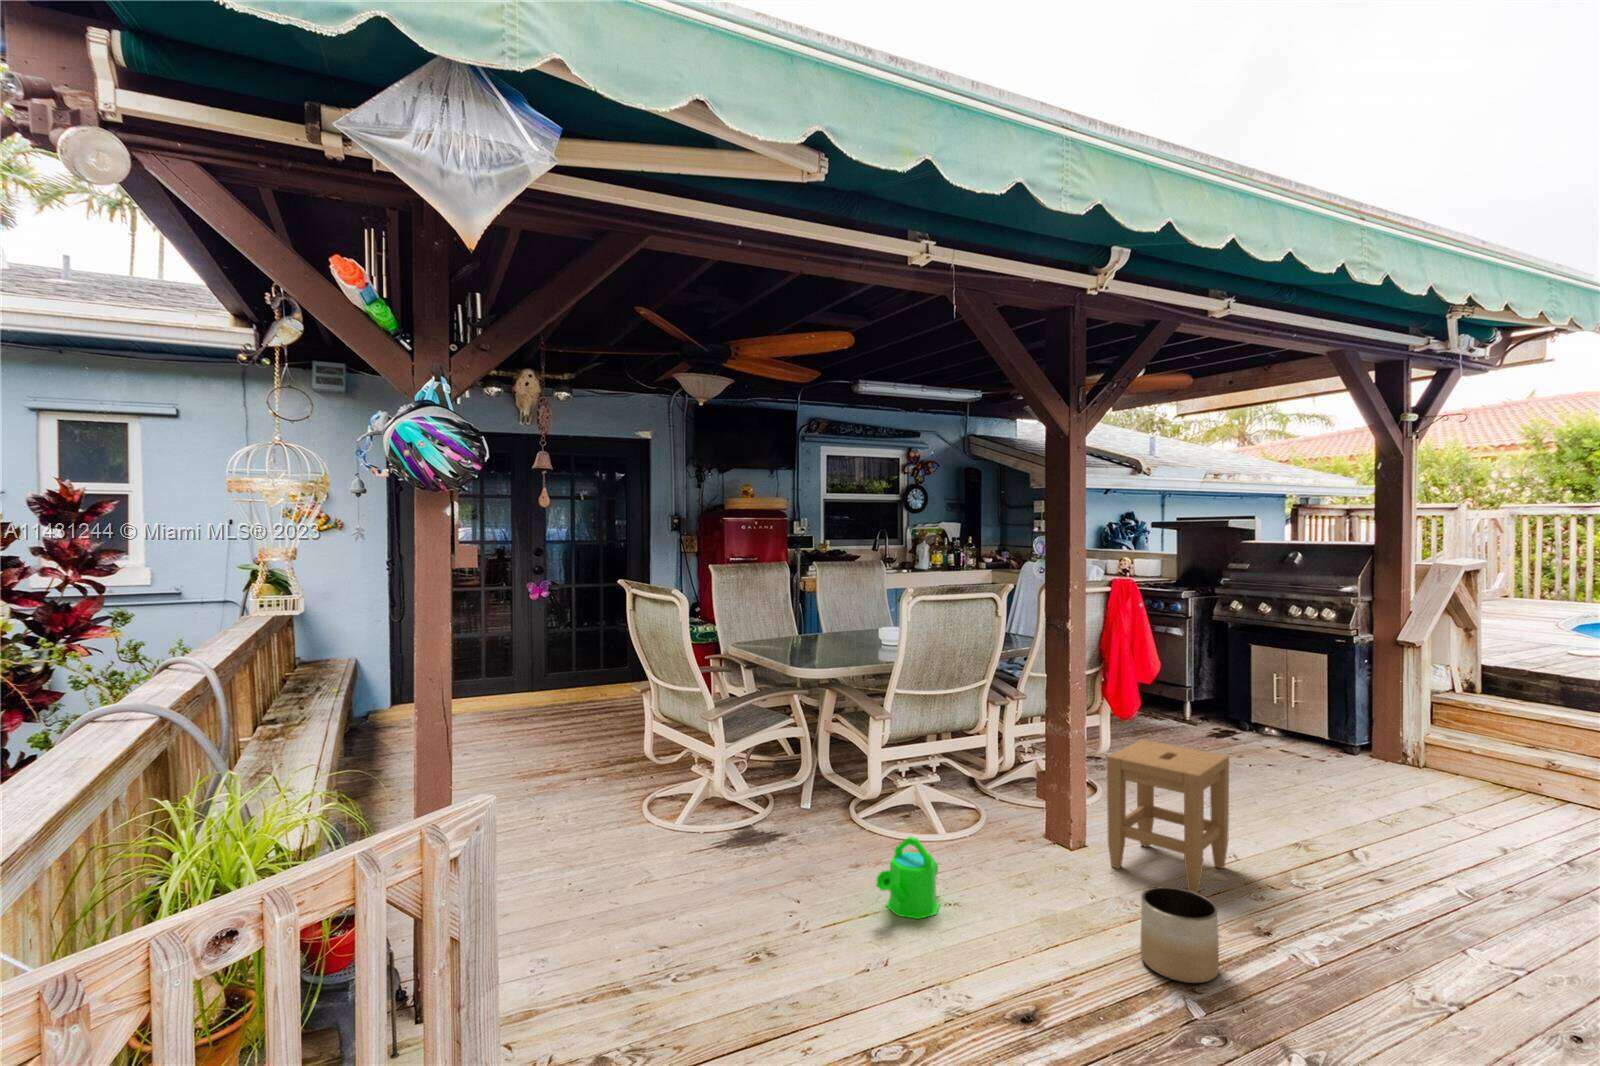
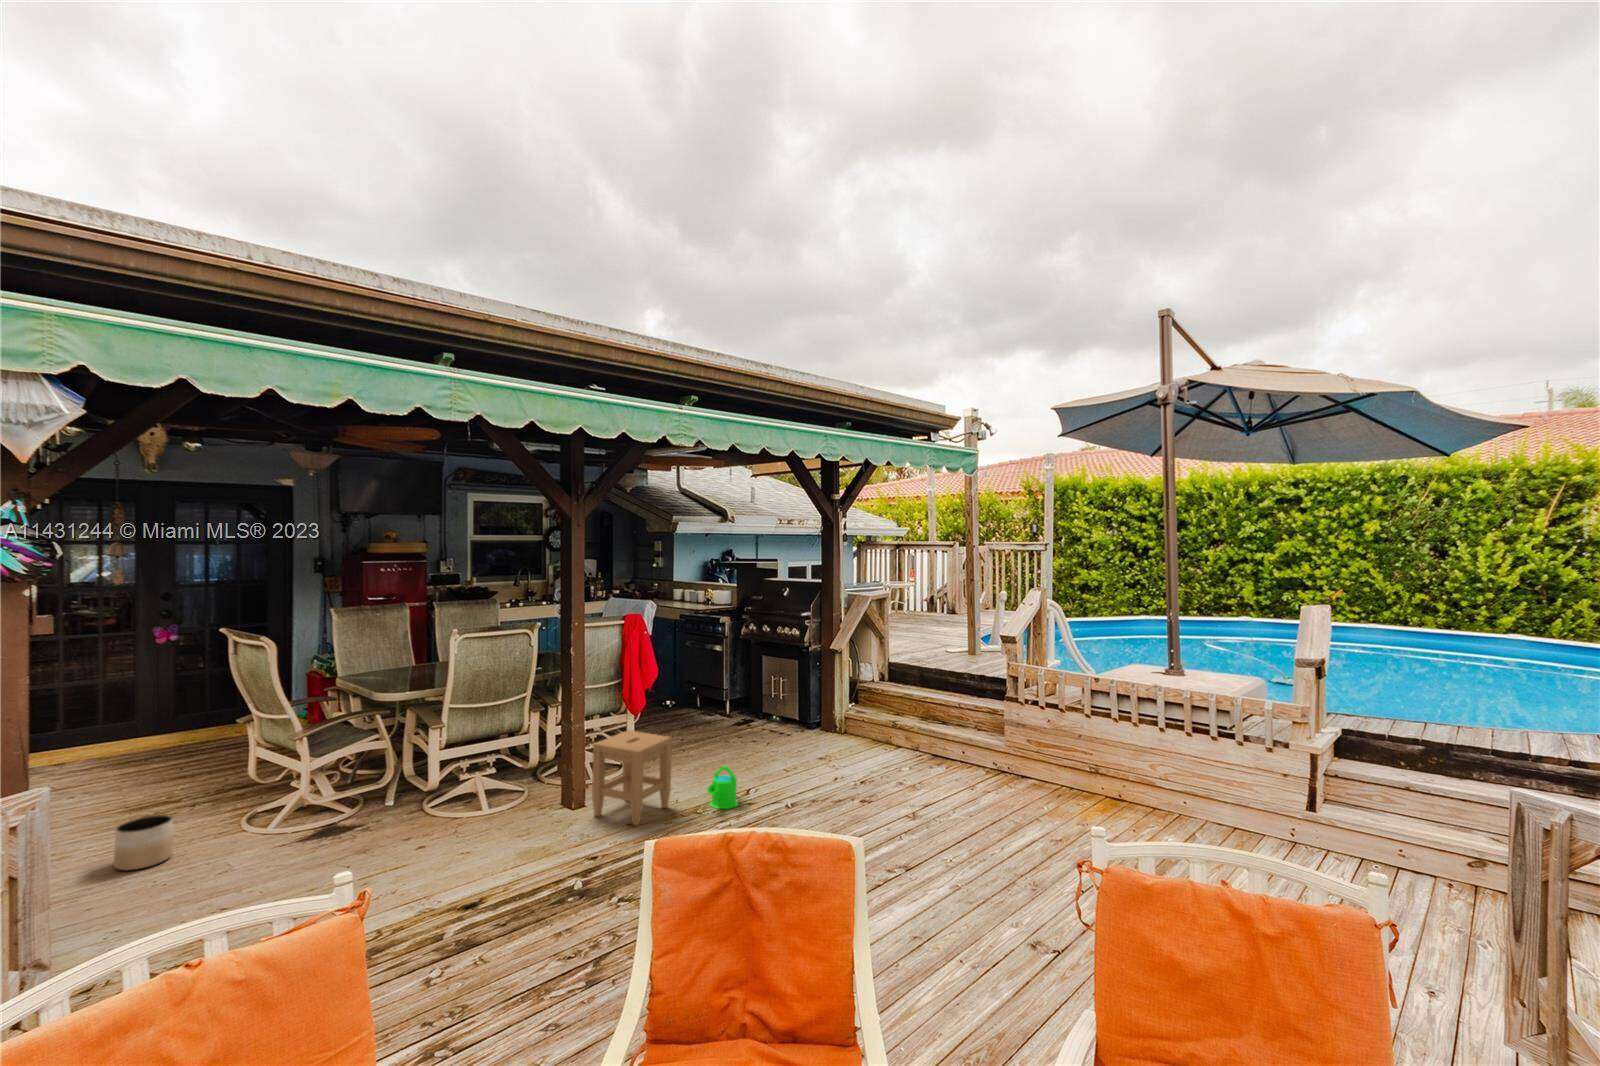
watering can: present [876,837,939,919] -> present [707,766,738,809]
planter: present [1140,887,1219,983] -> present [114,815,173,871]

